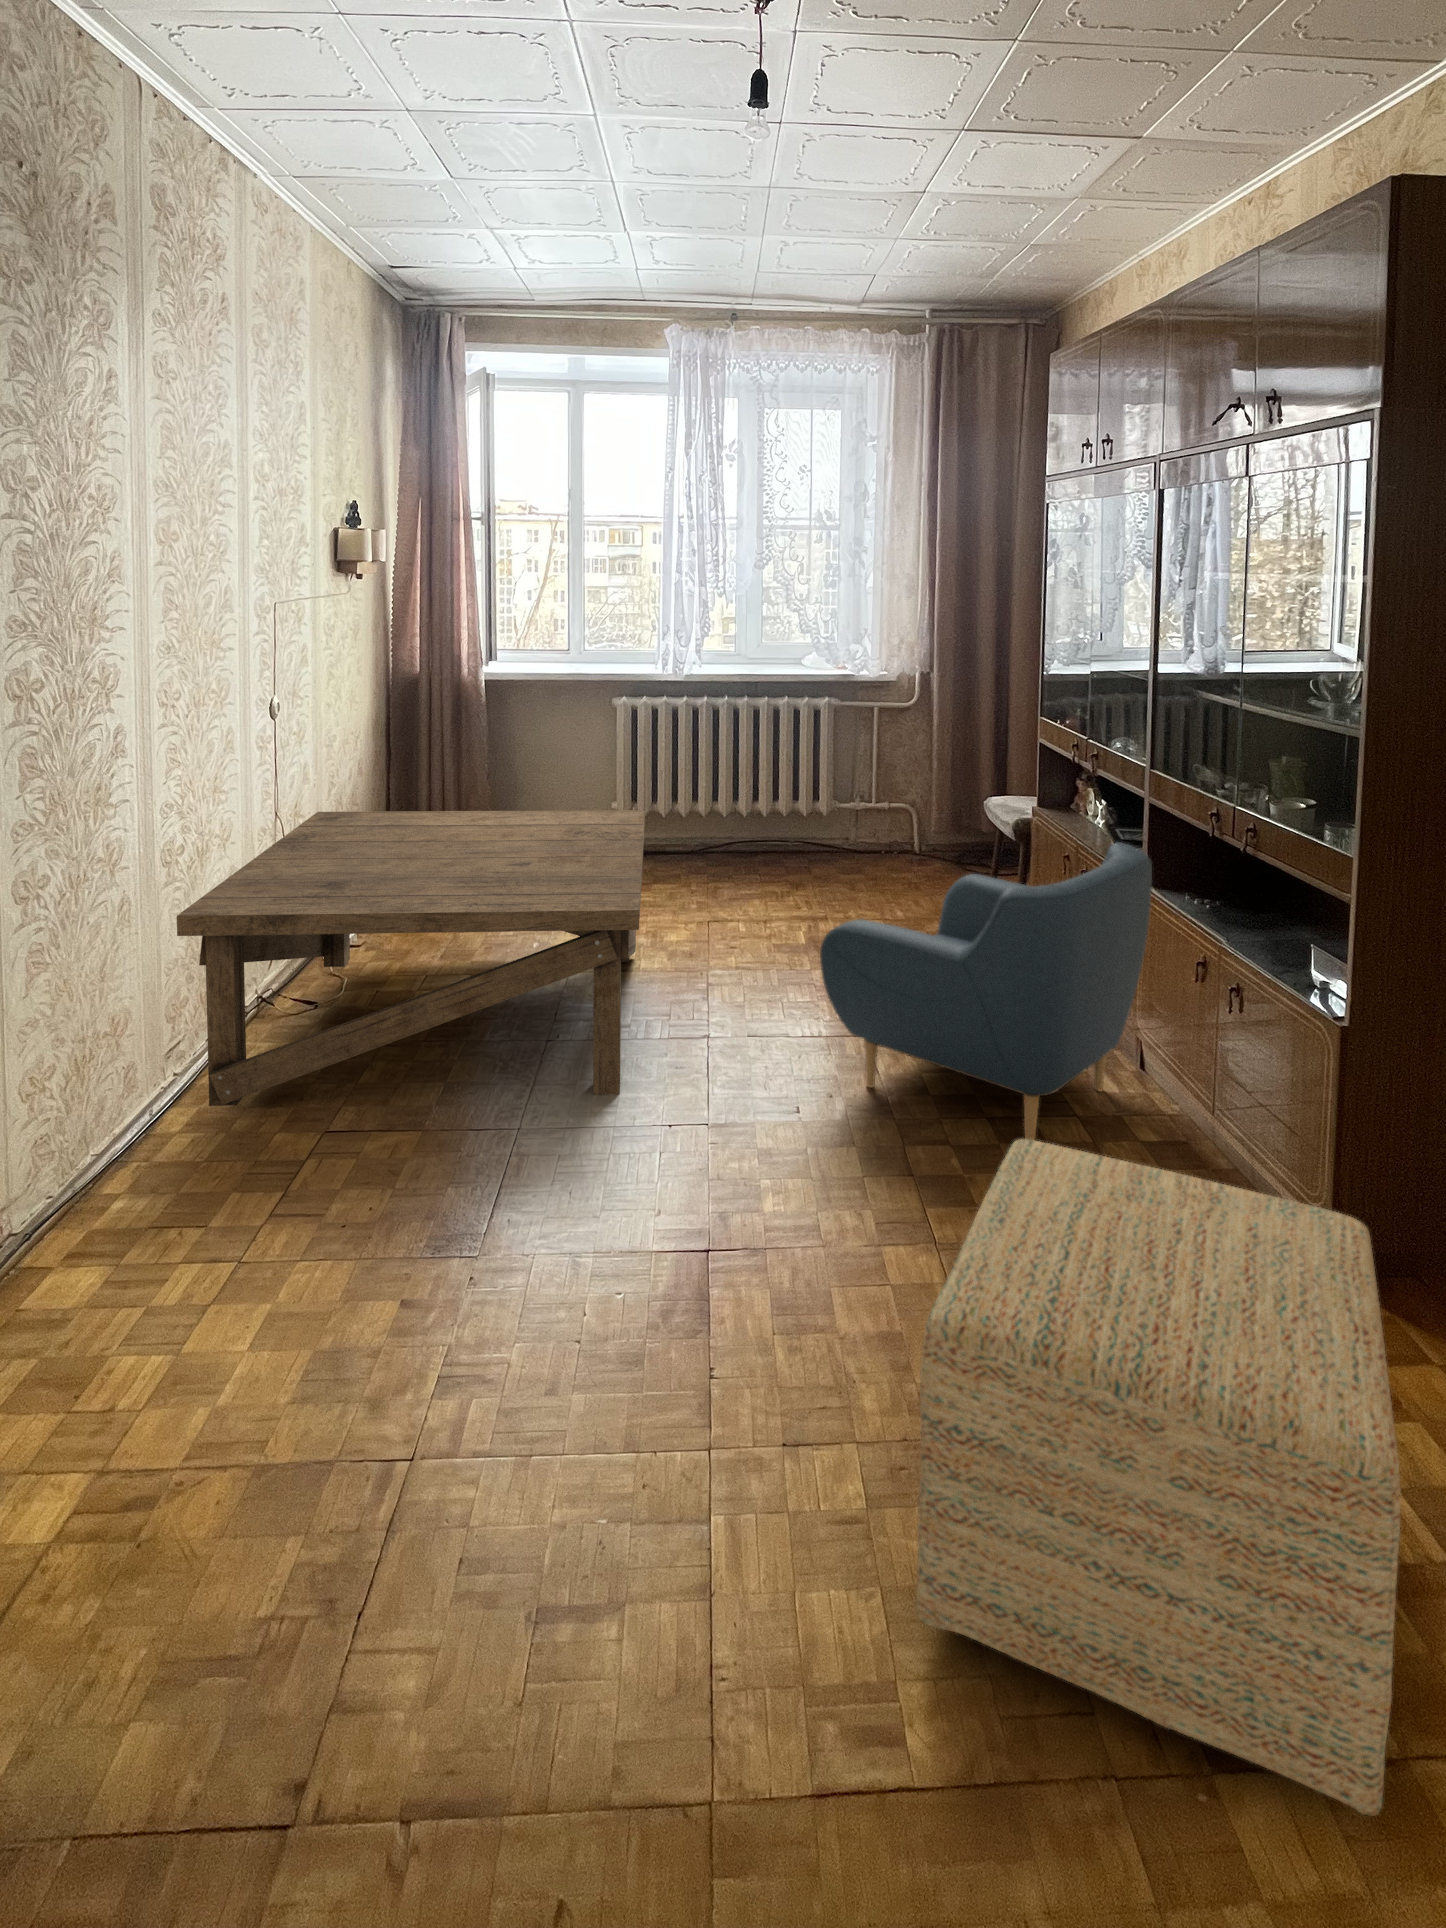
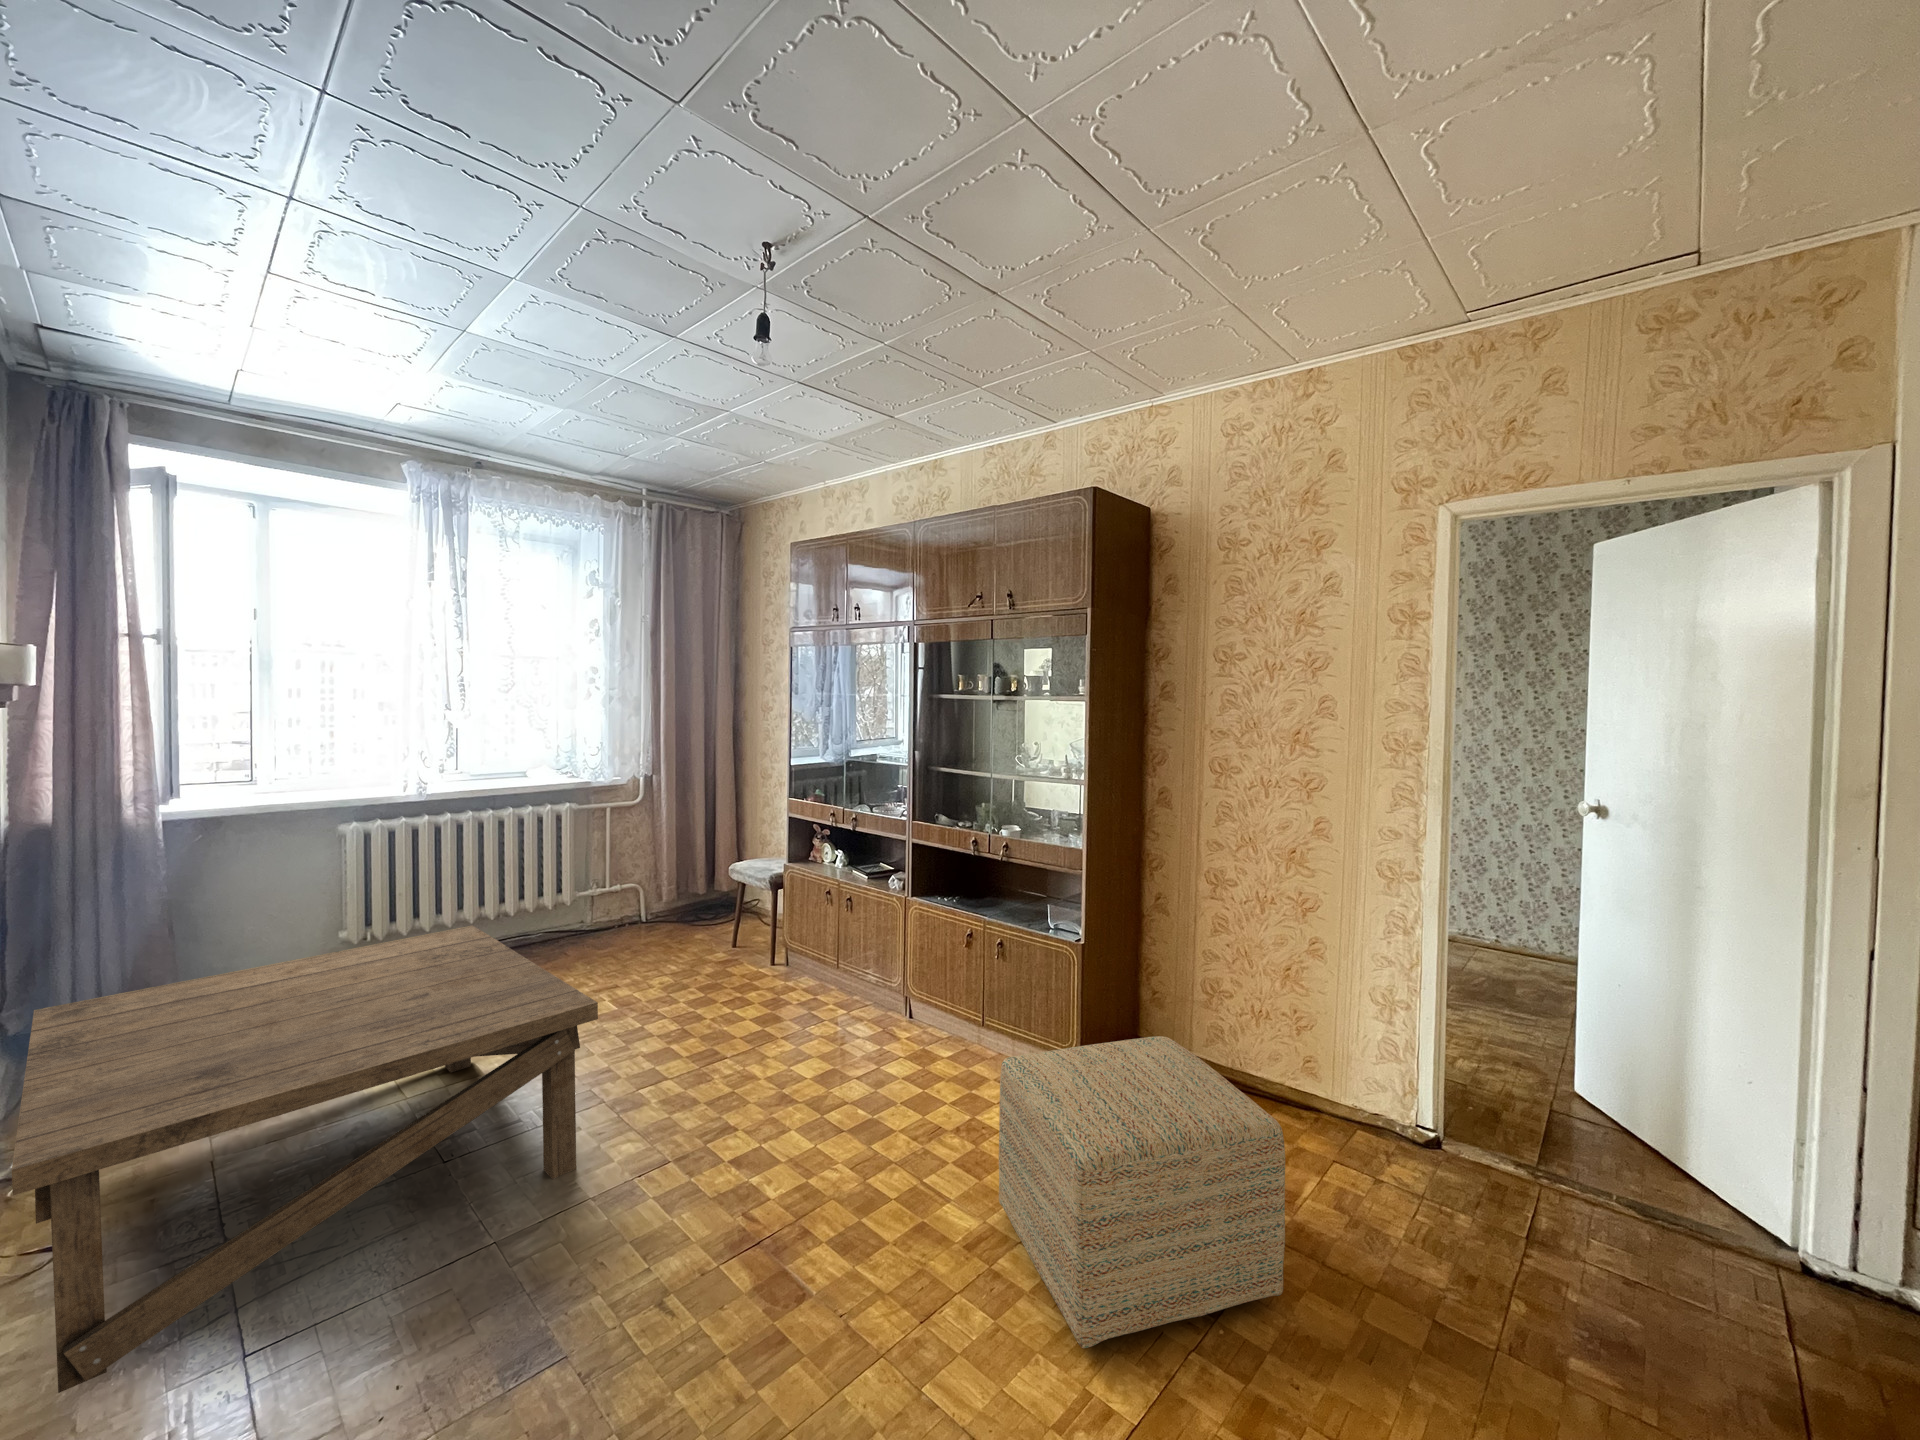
armchair: present [820,842,1152,1140] -> none [732,876,925,1088]

